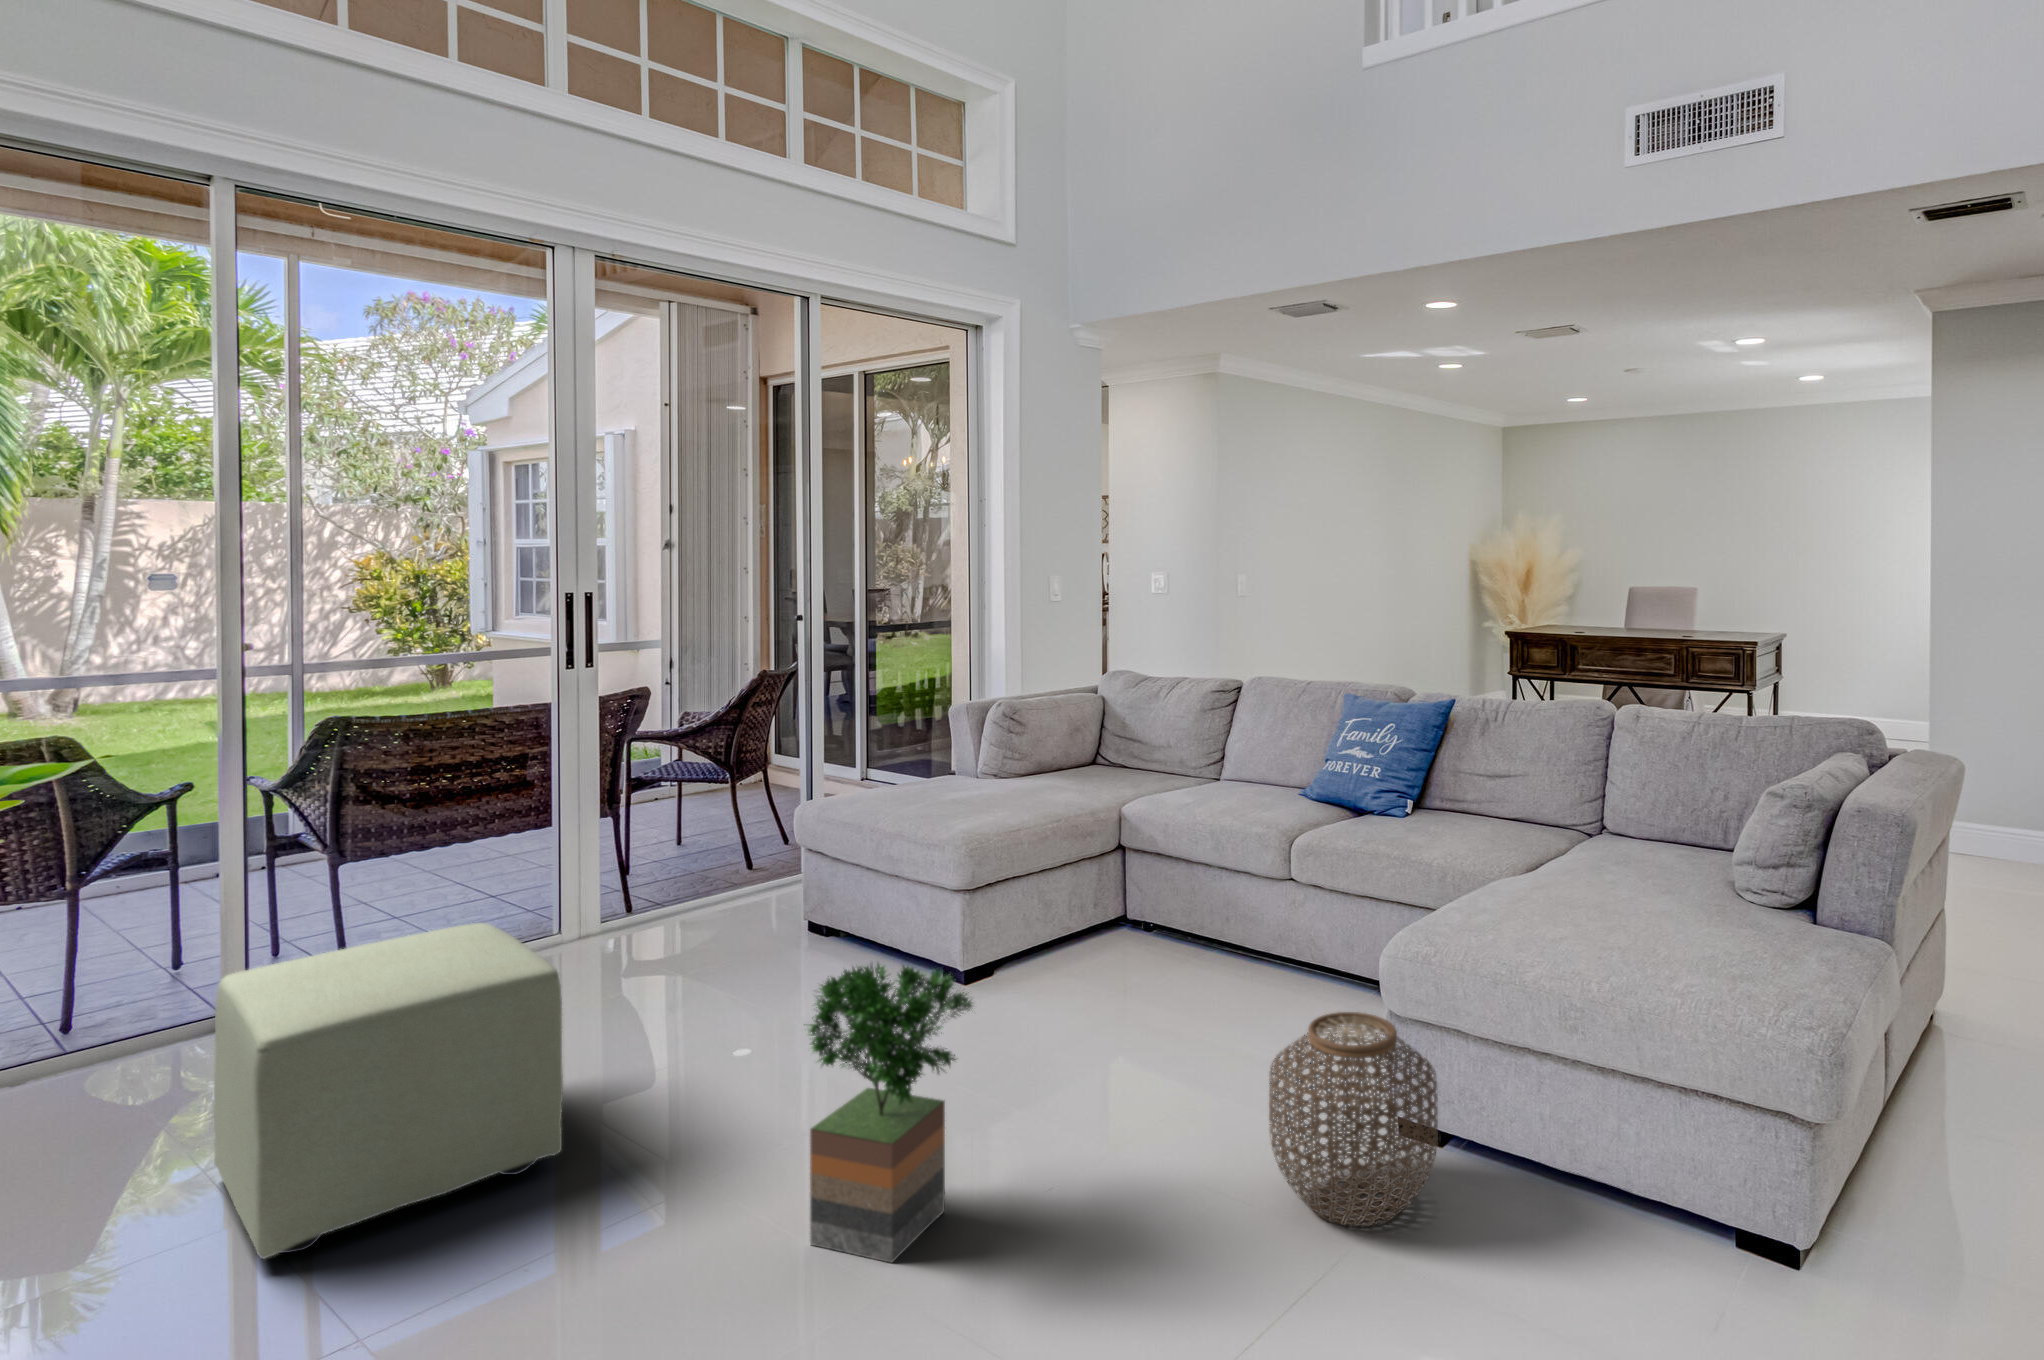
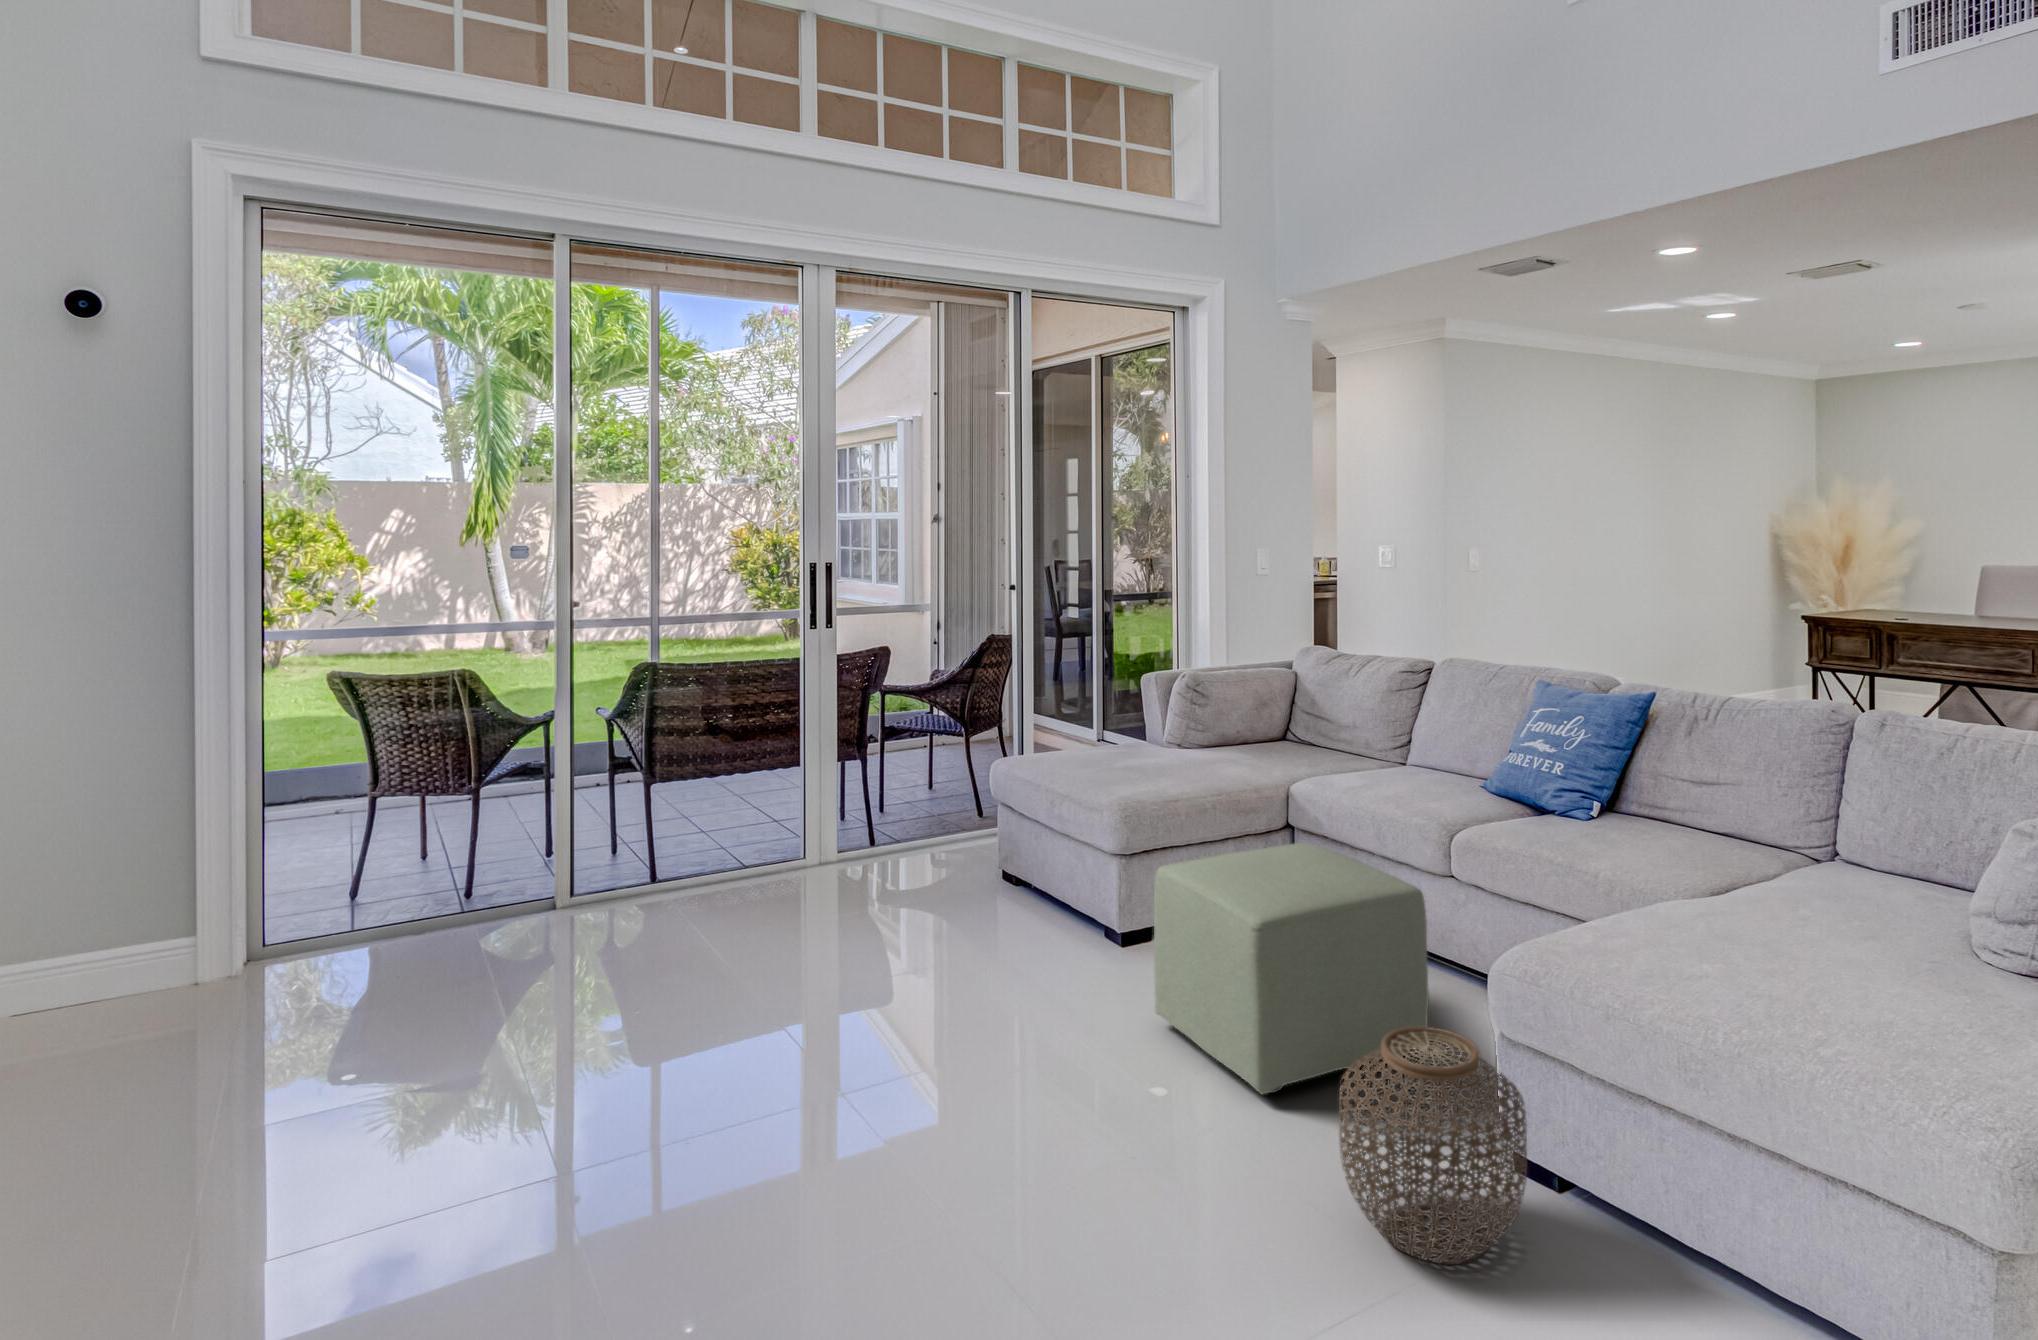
ottoman: present [213,923,563,1259] -> present [1154,843,1429,1095]
potted tree: present [808,963,973,1263] -> none [887,915,1053,1202]

